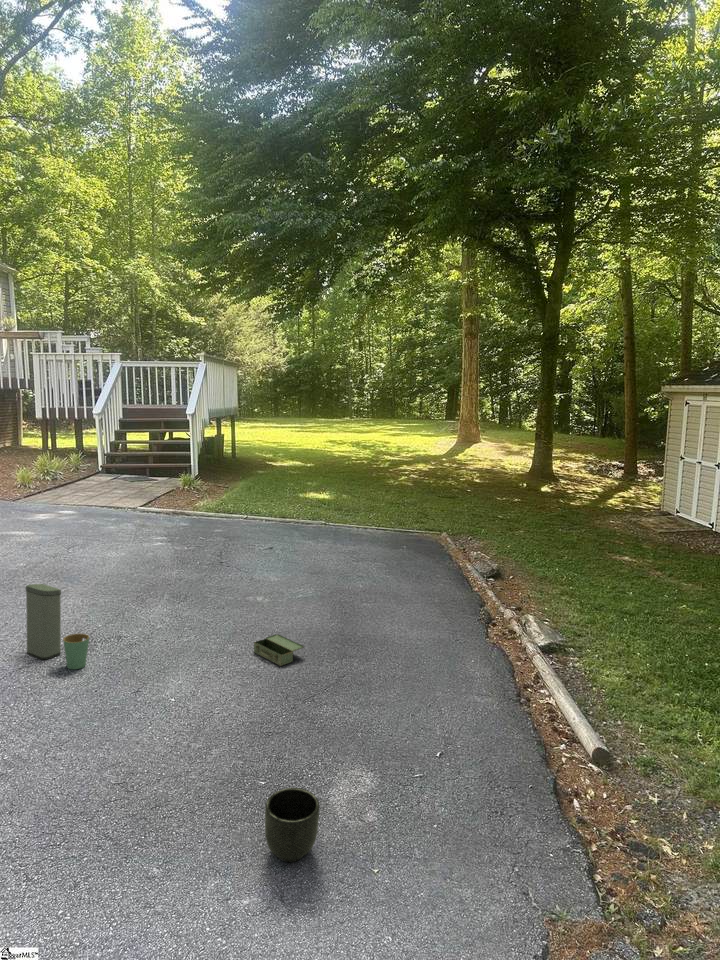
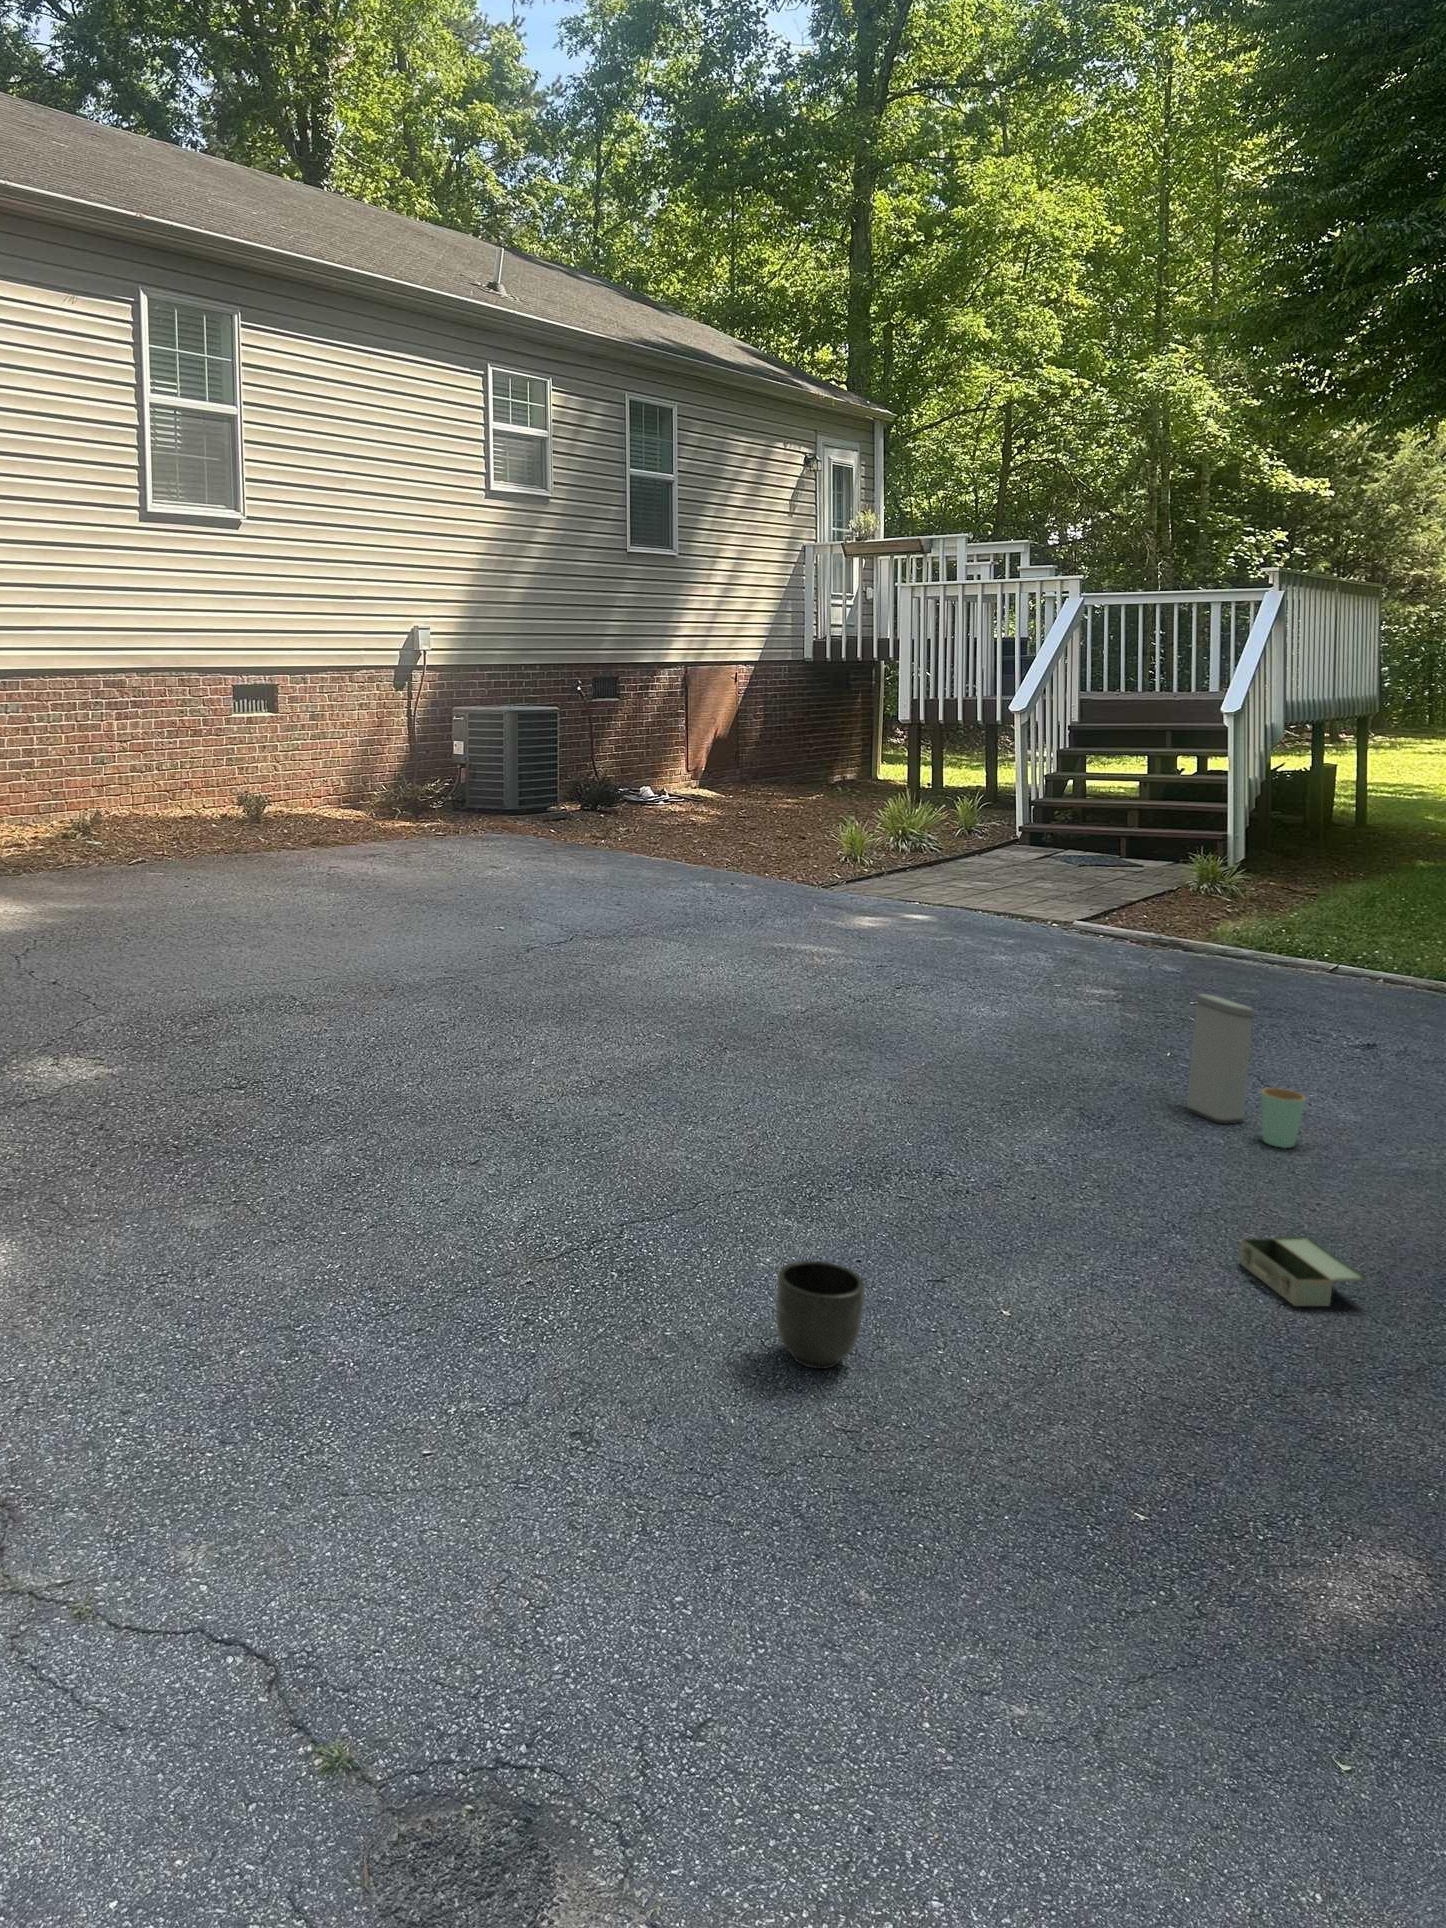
trash can: present [26,584,89,669] -> present [1186,994,1306,1148]
planter: present [265,788,320,862] -> present [776,1261,865,1369]

